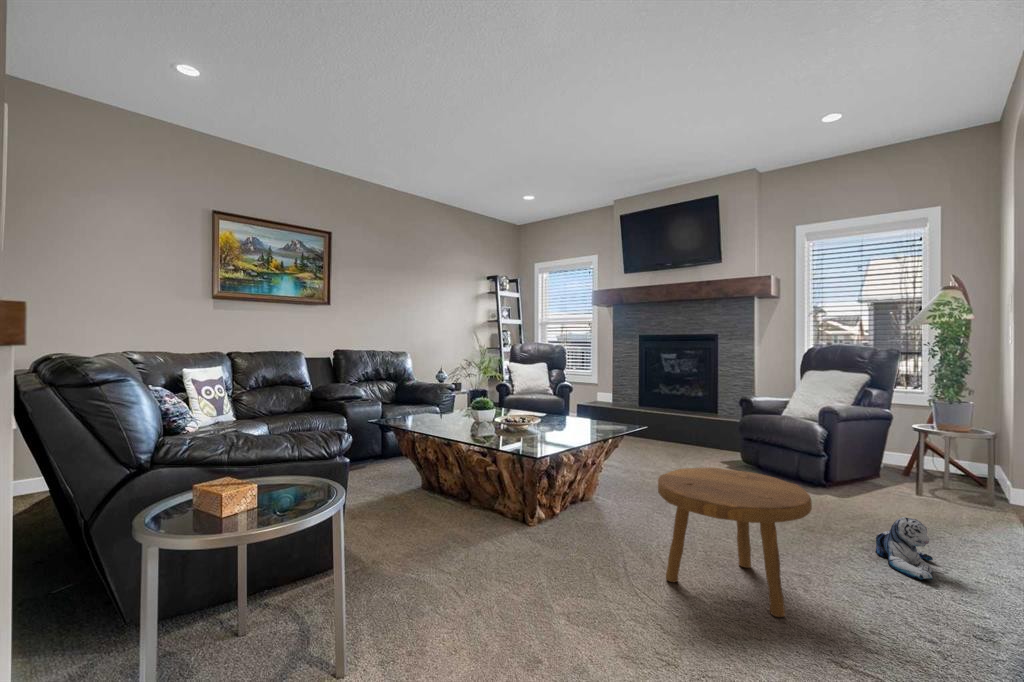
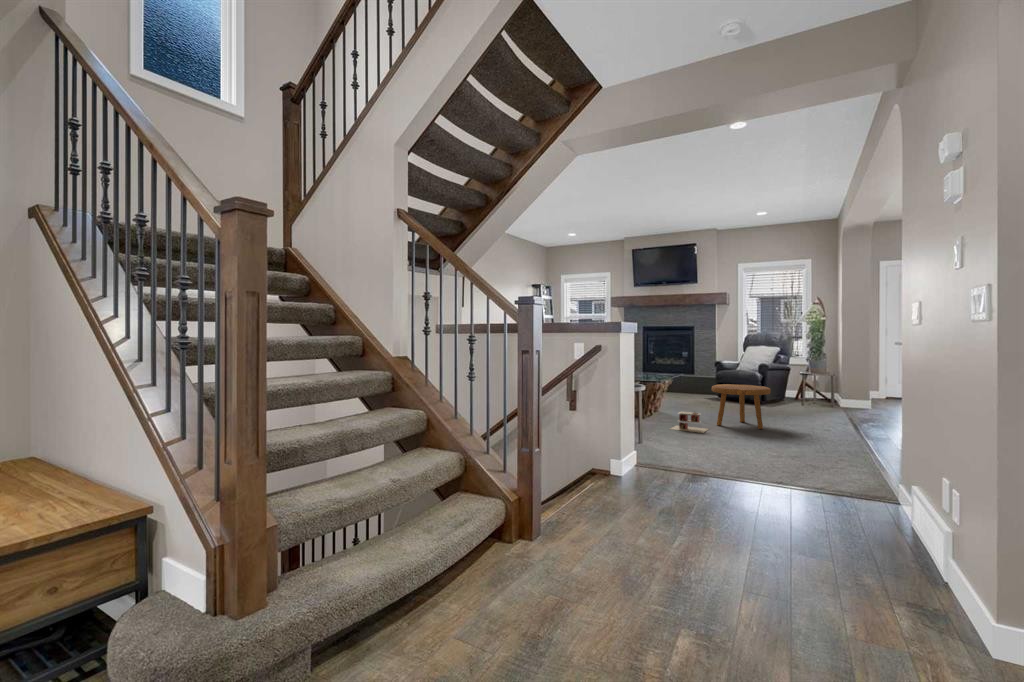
plush toy: present [875,517,933,580] -> none [788,401,809,422]
toy house: none [520,543,628,628] -> present [671,412,708,433]

